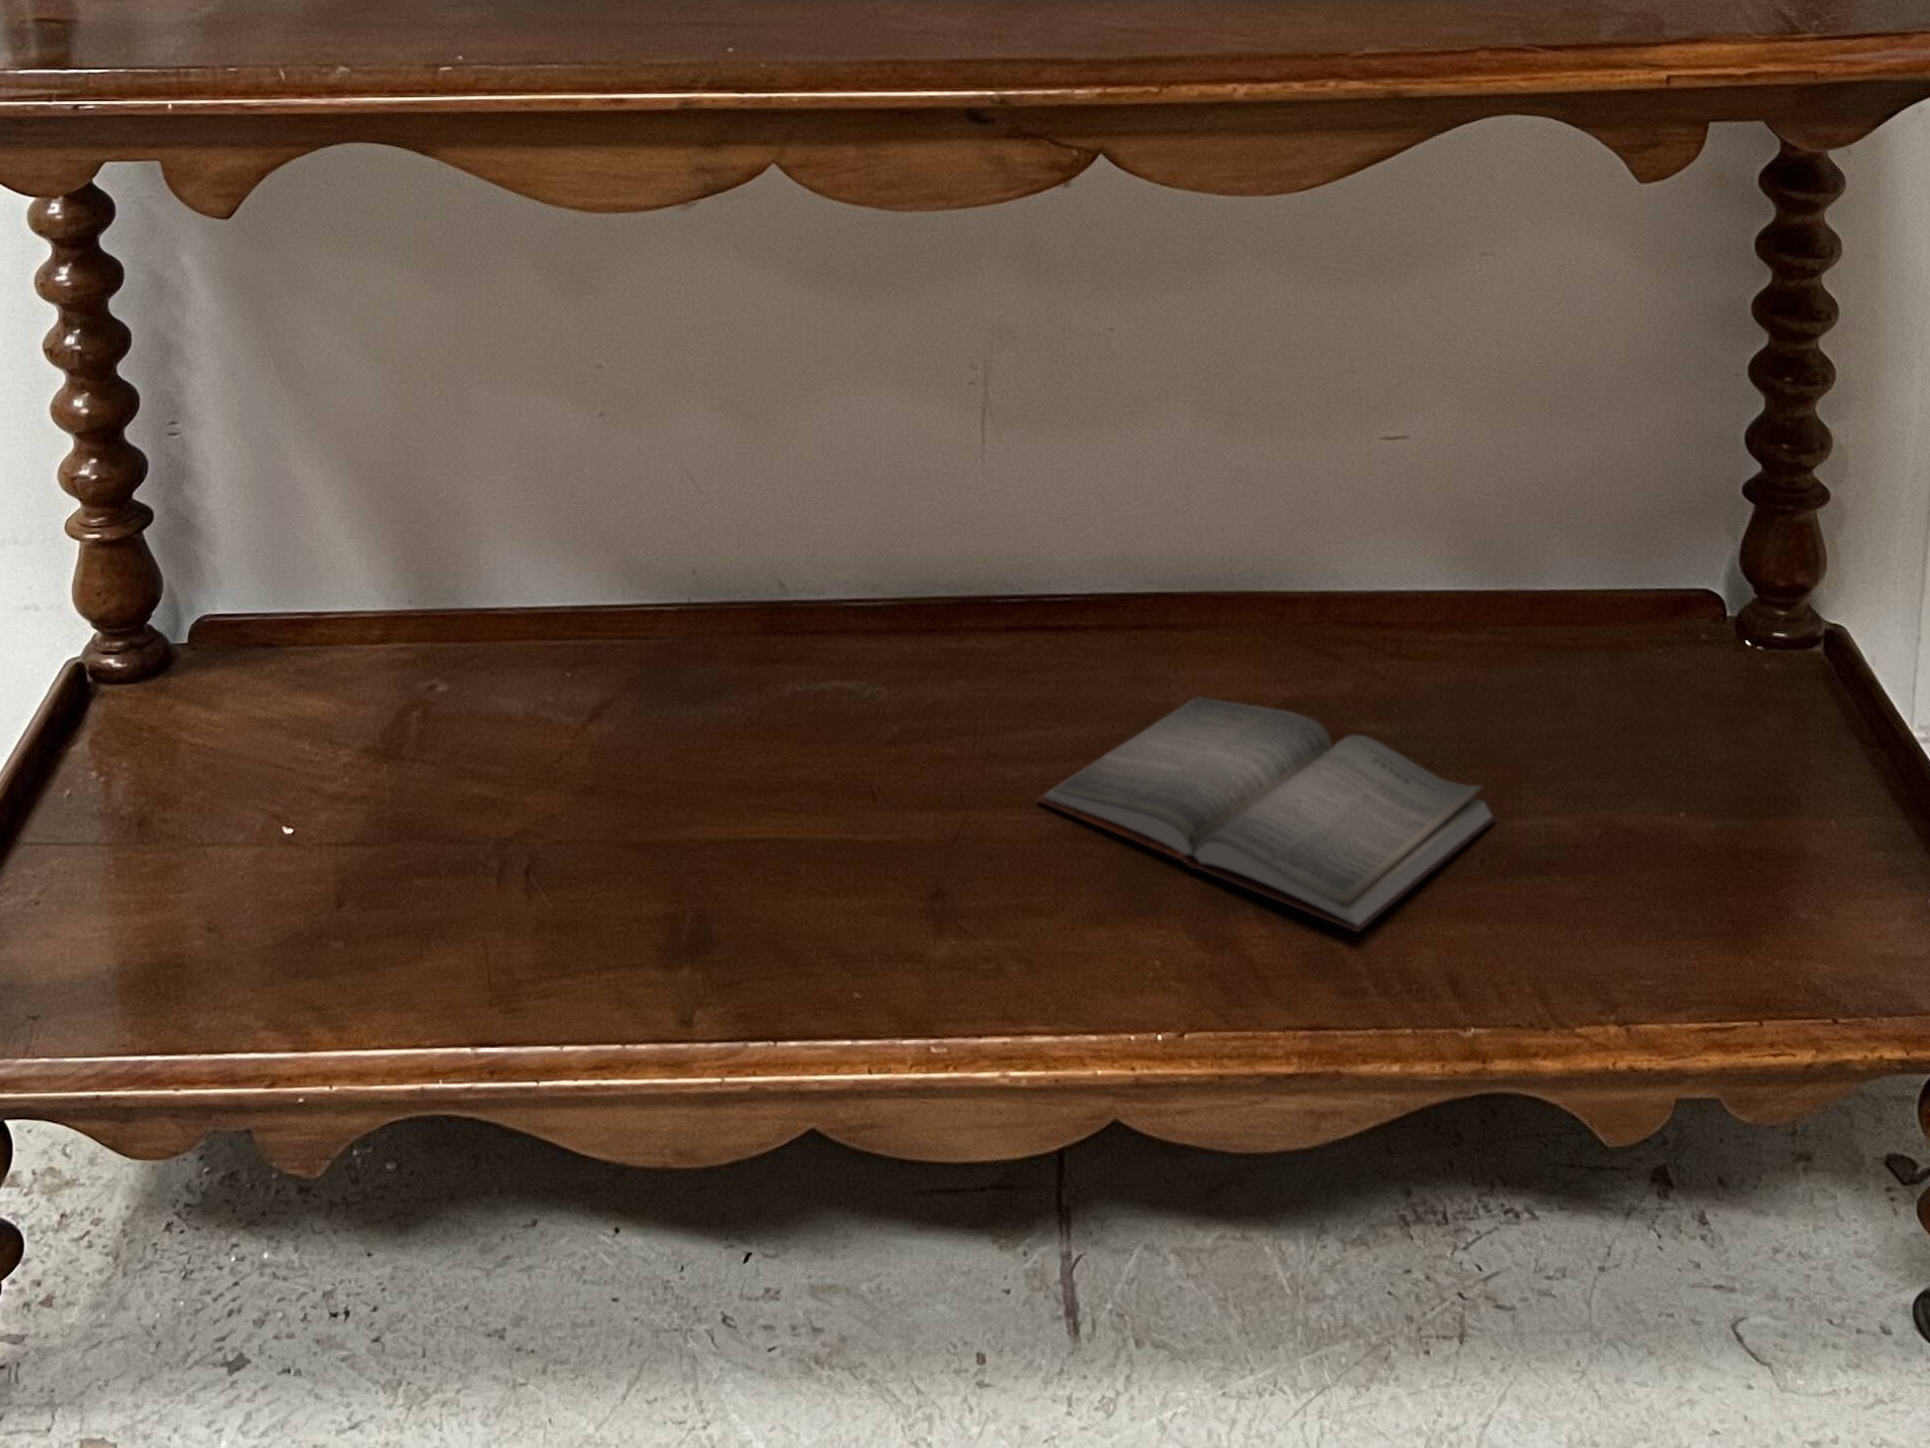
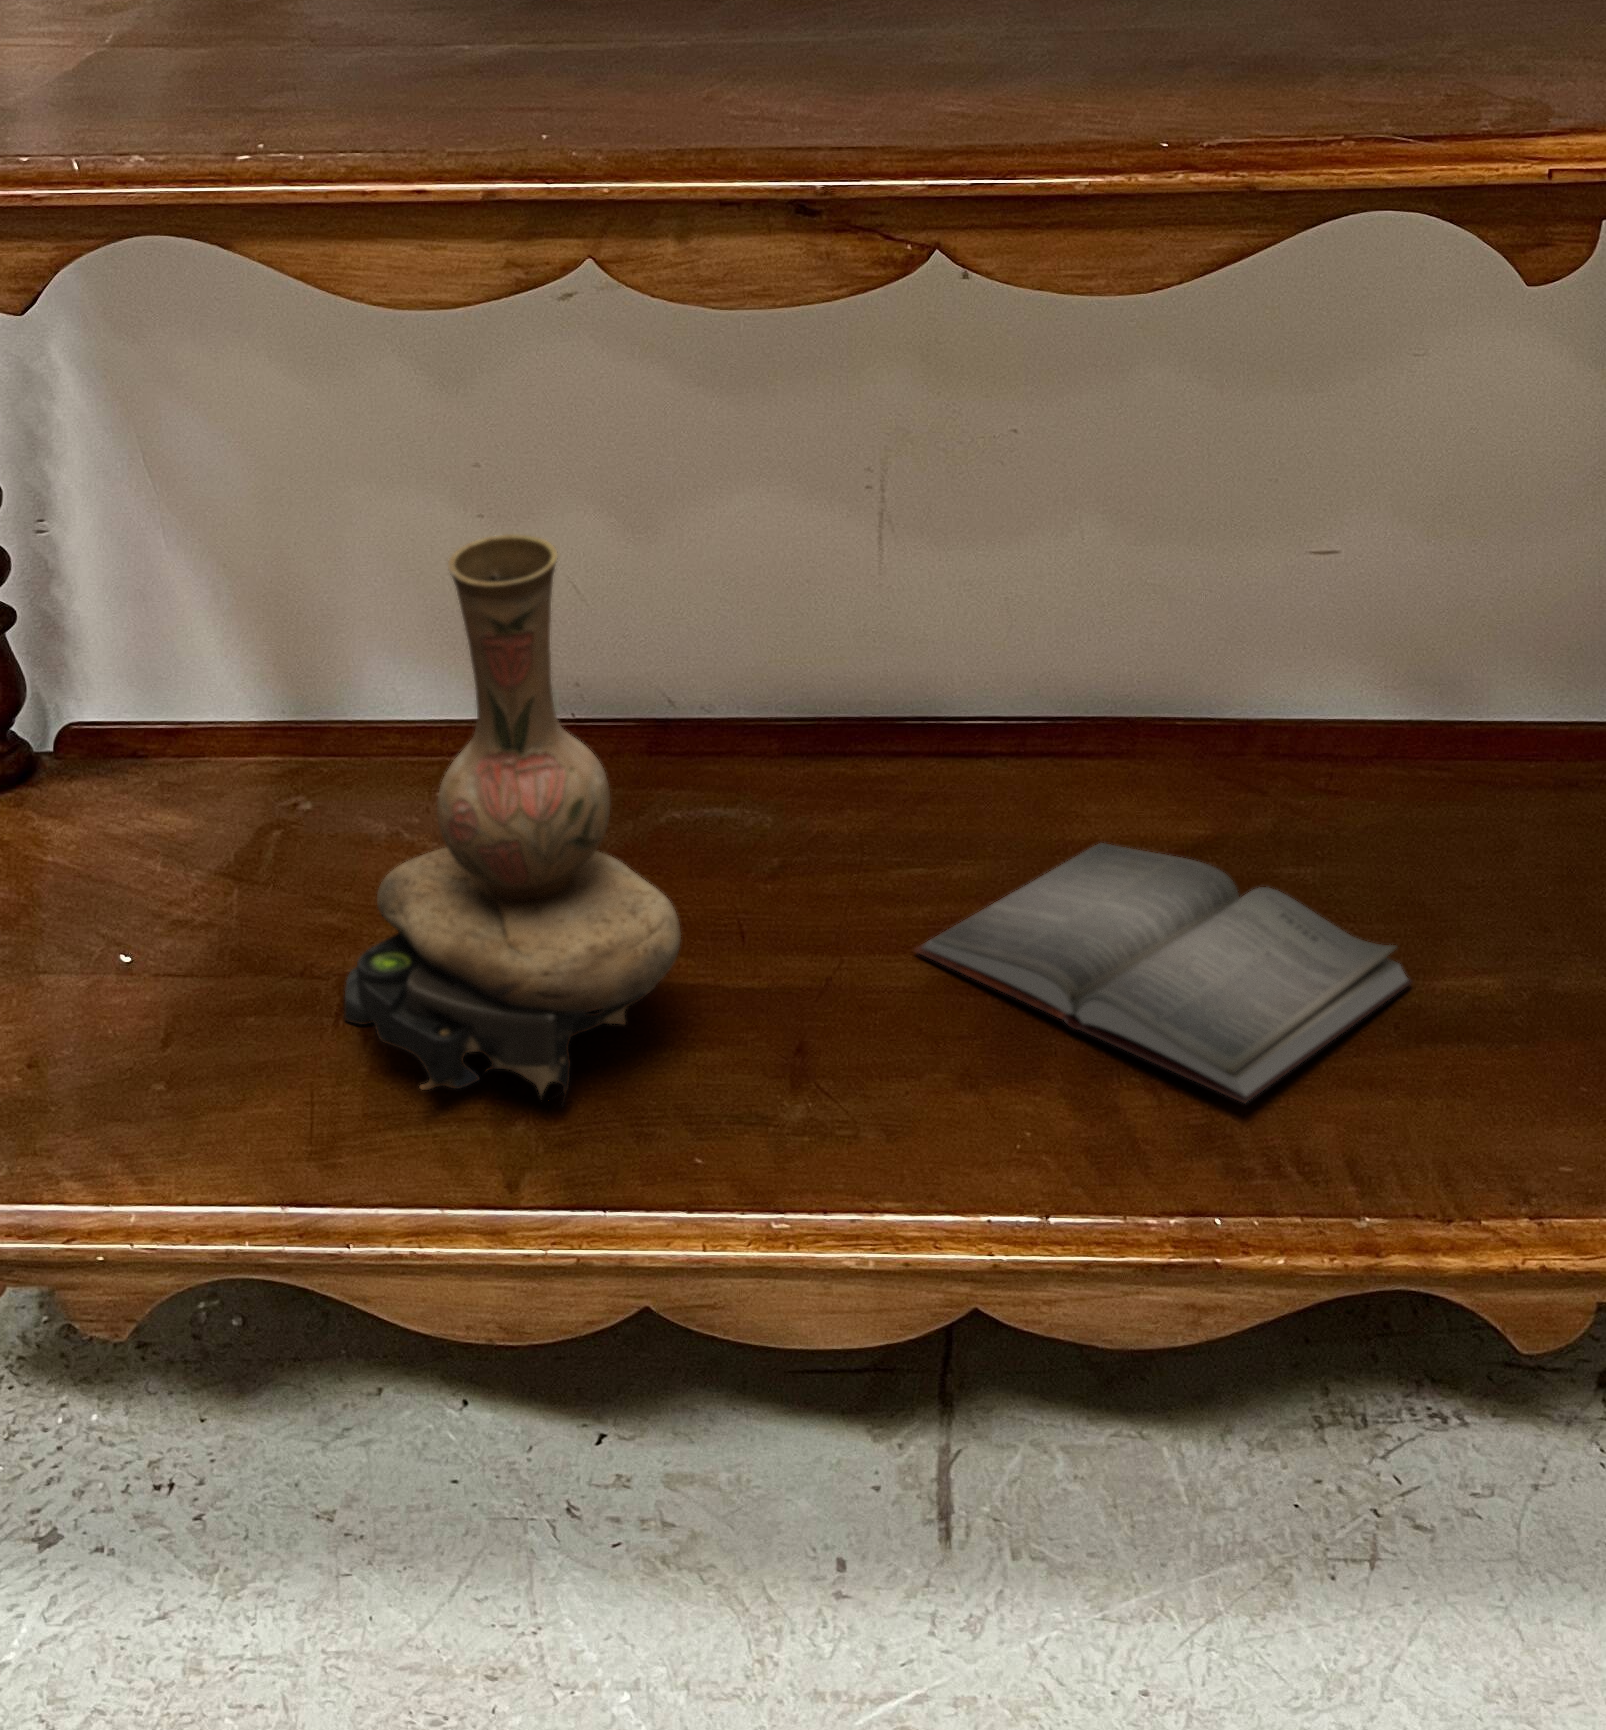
vase: none [506,420,832,952] -> present [344,534,681,1097]

